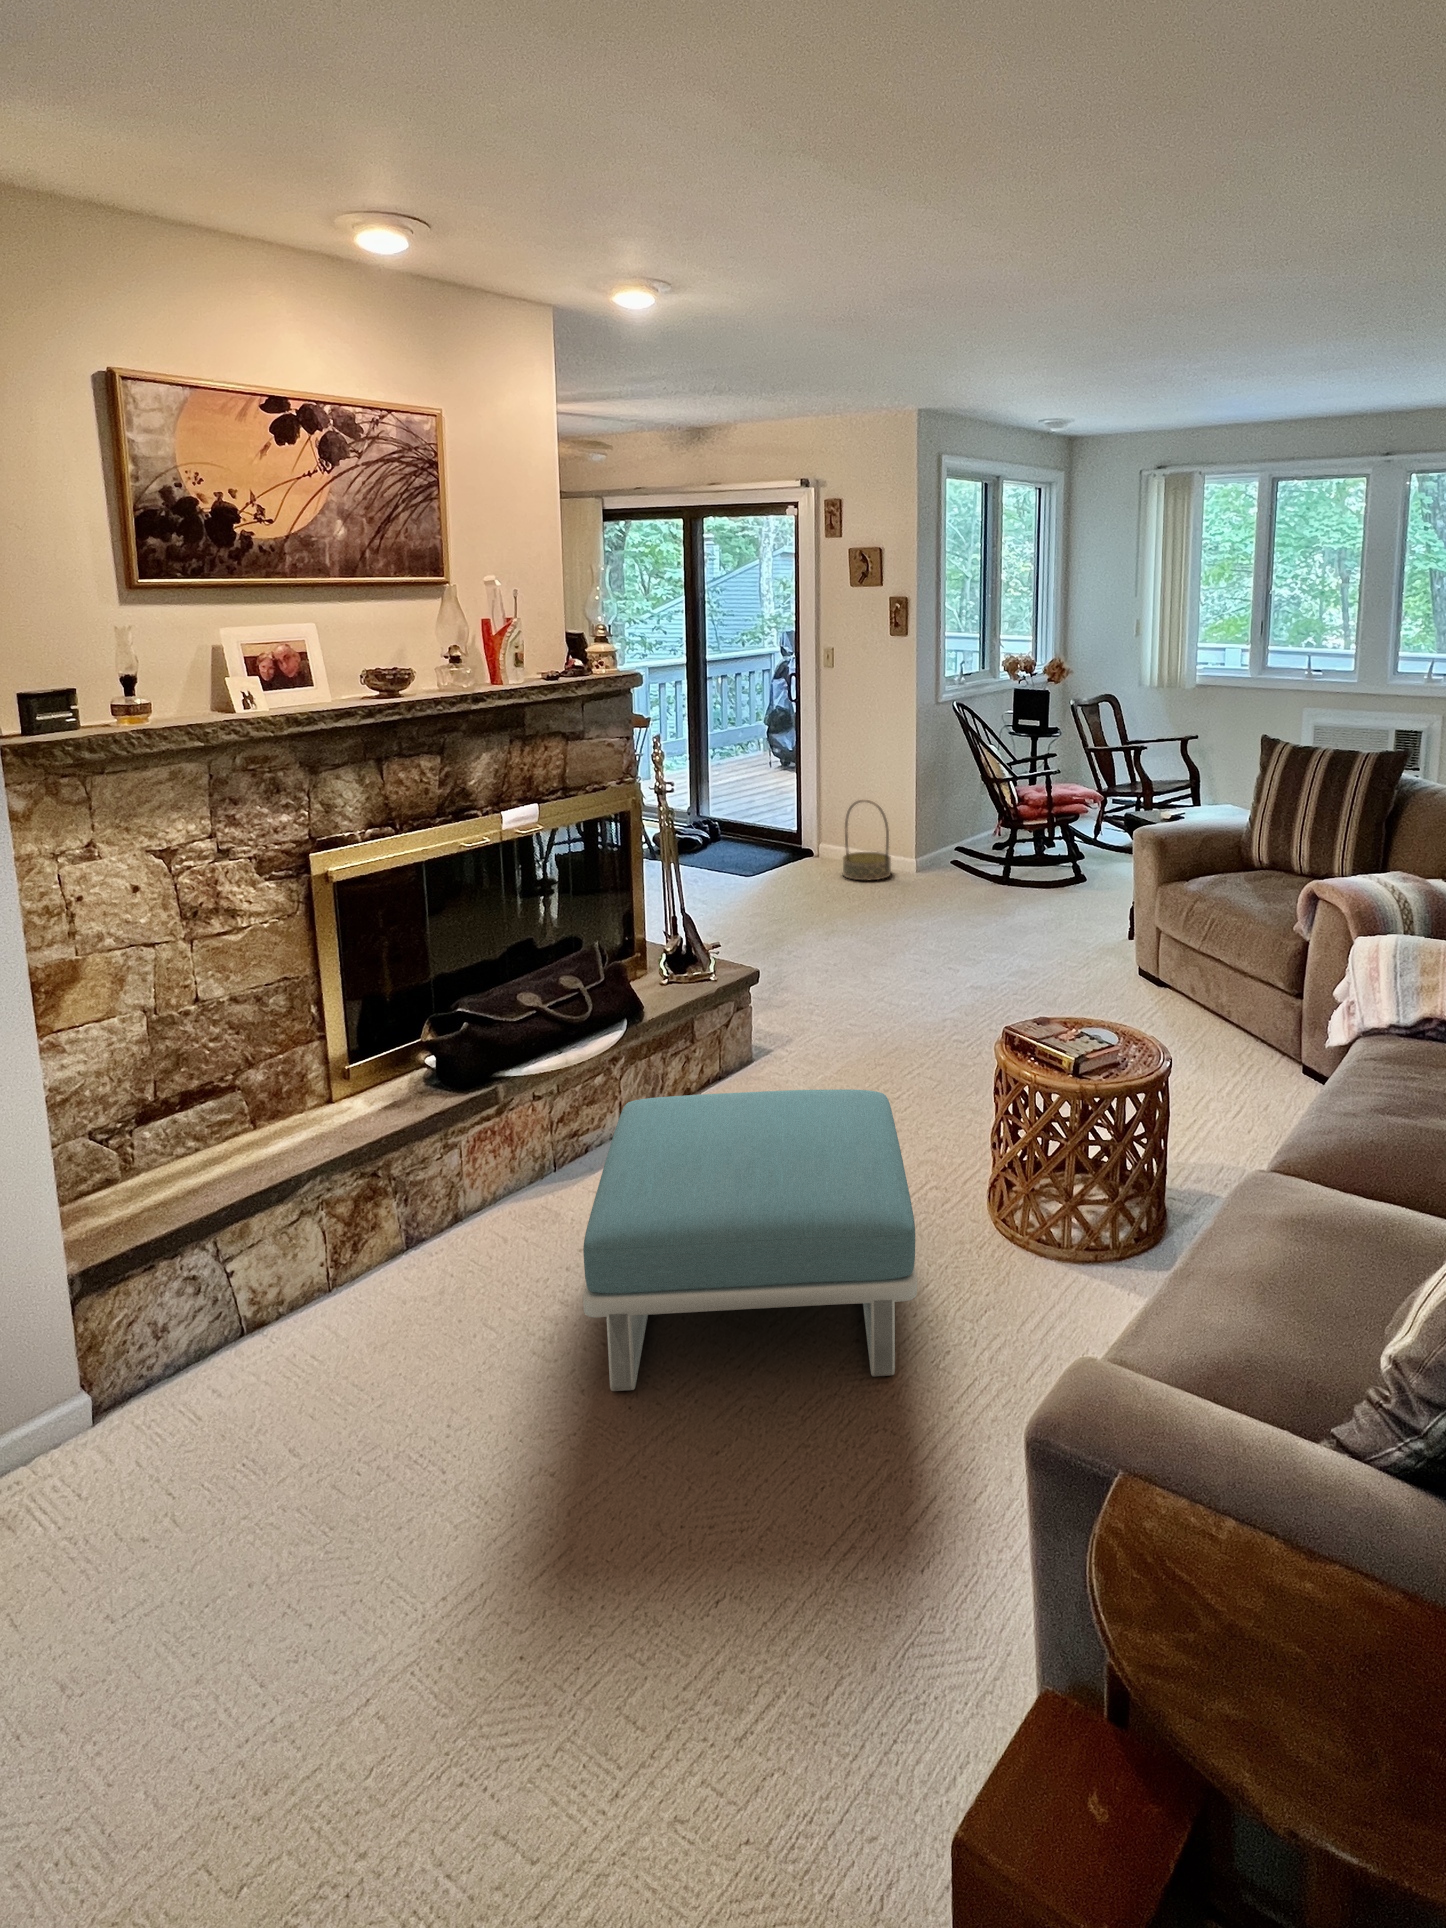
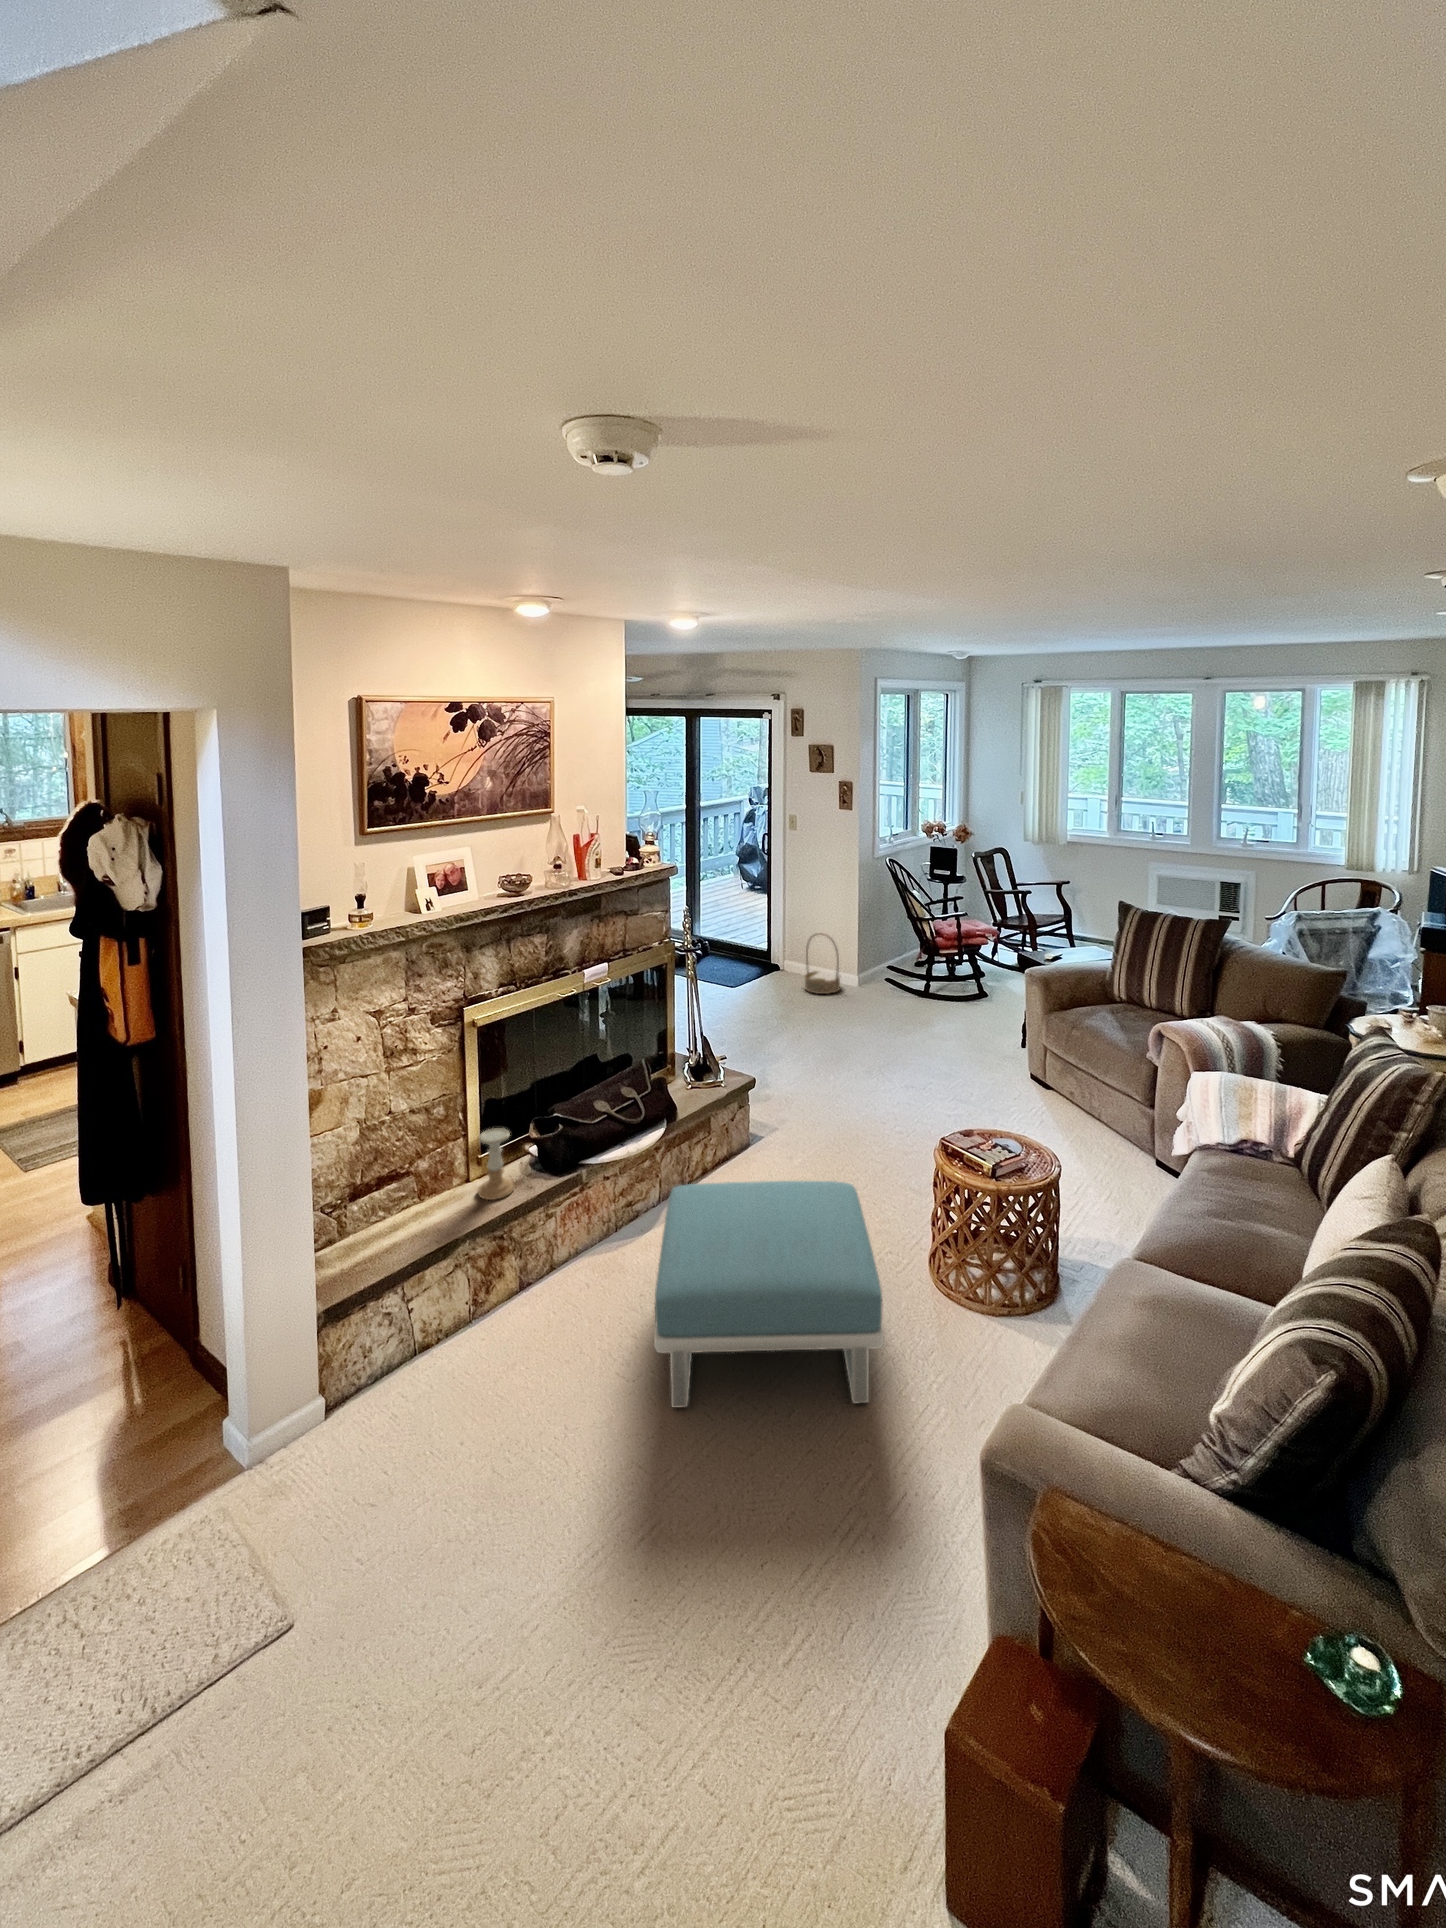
candle holder: none [337,1026,395,1125] -> present [478,1128,514,1200]

